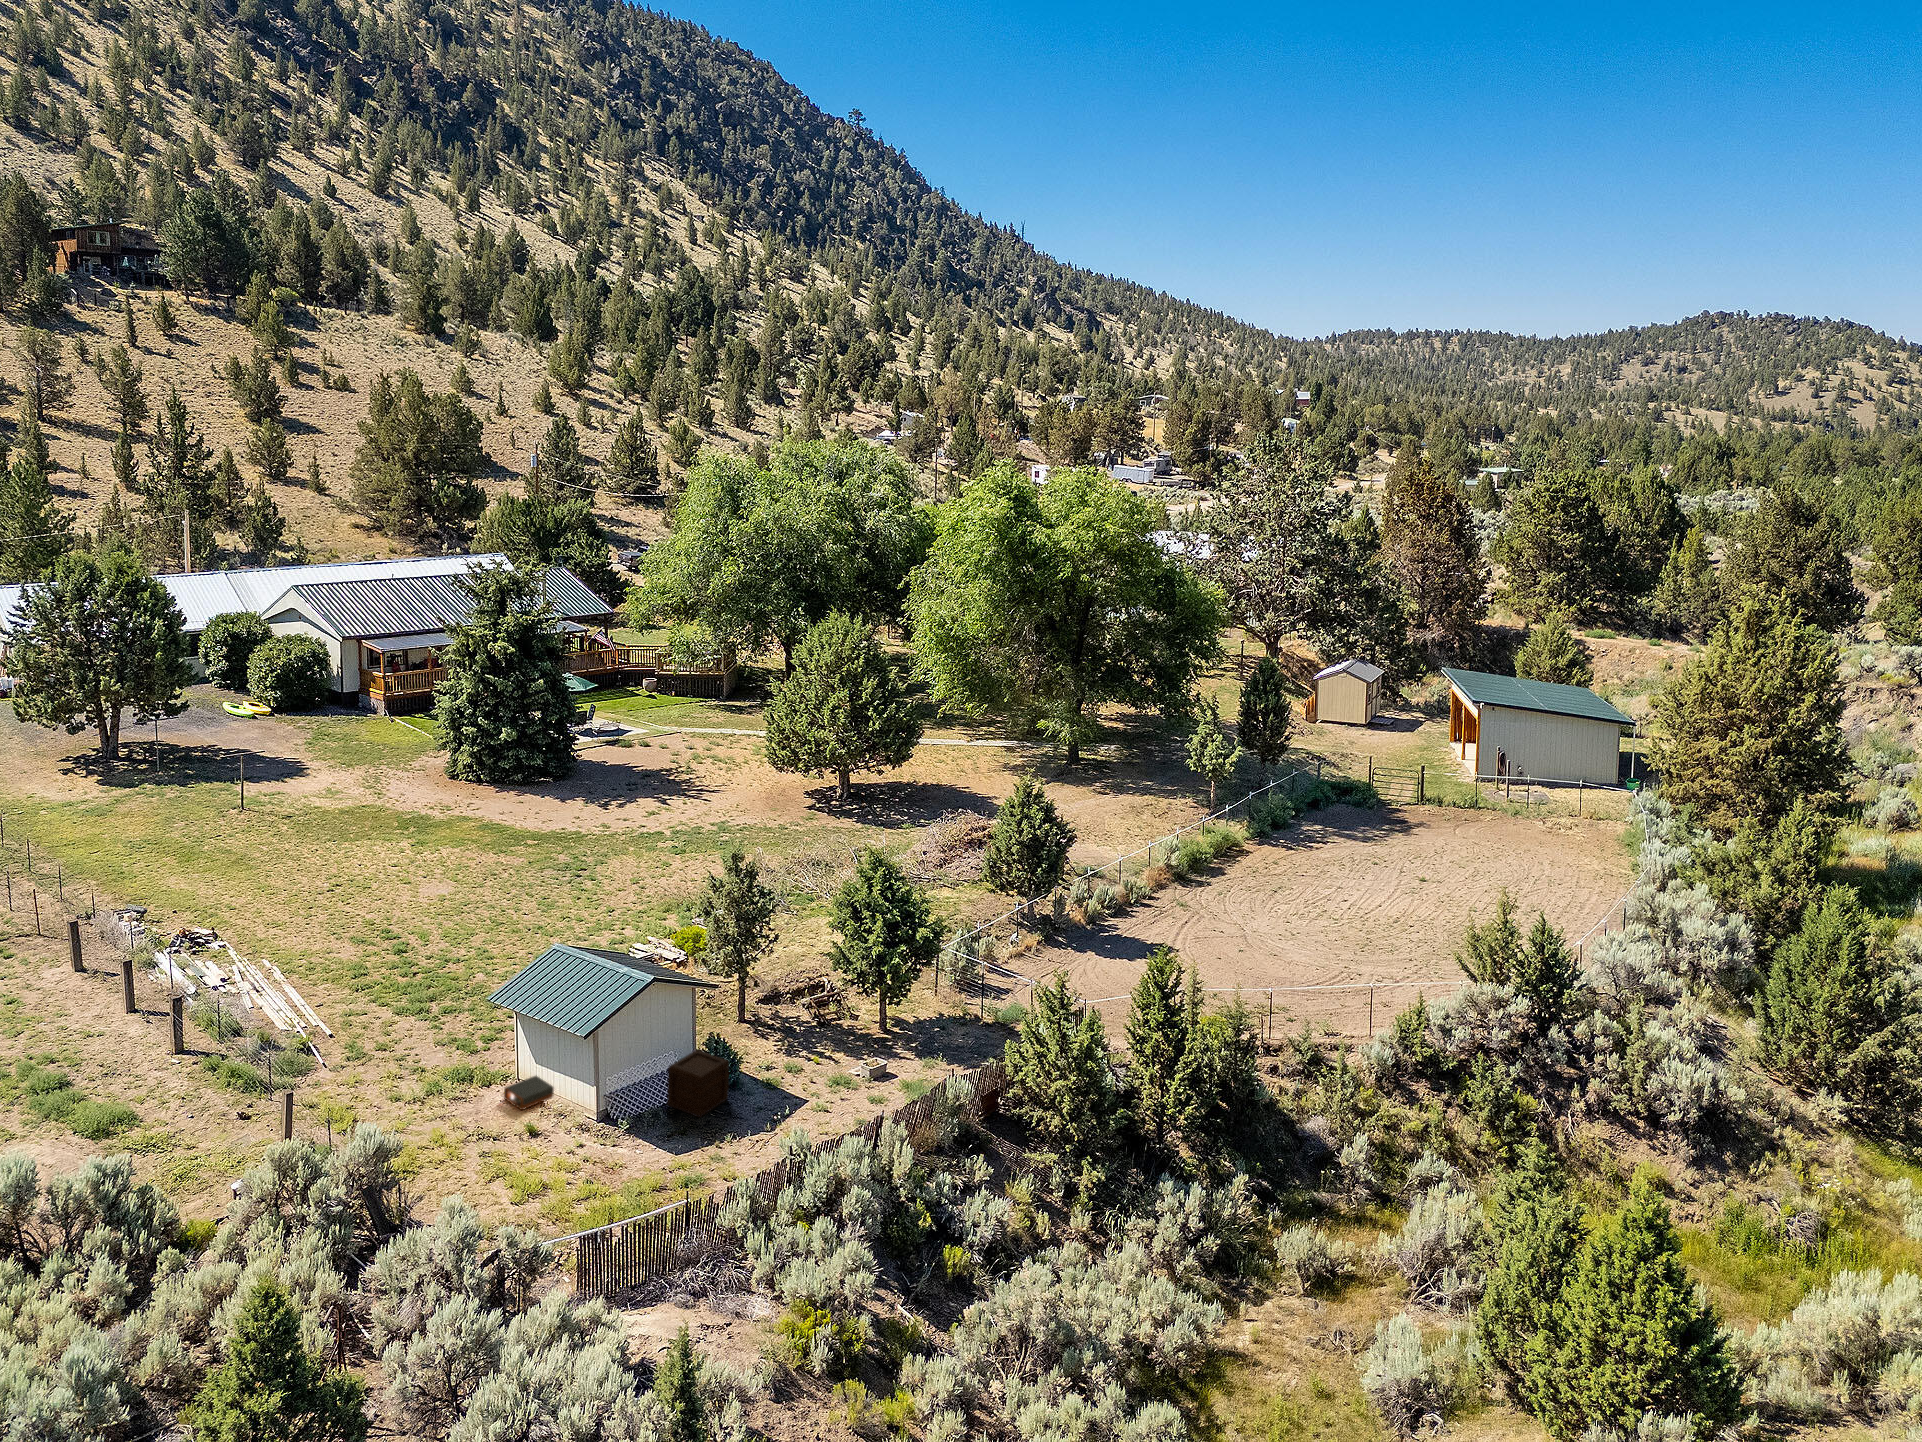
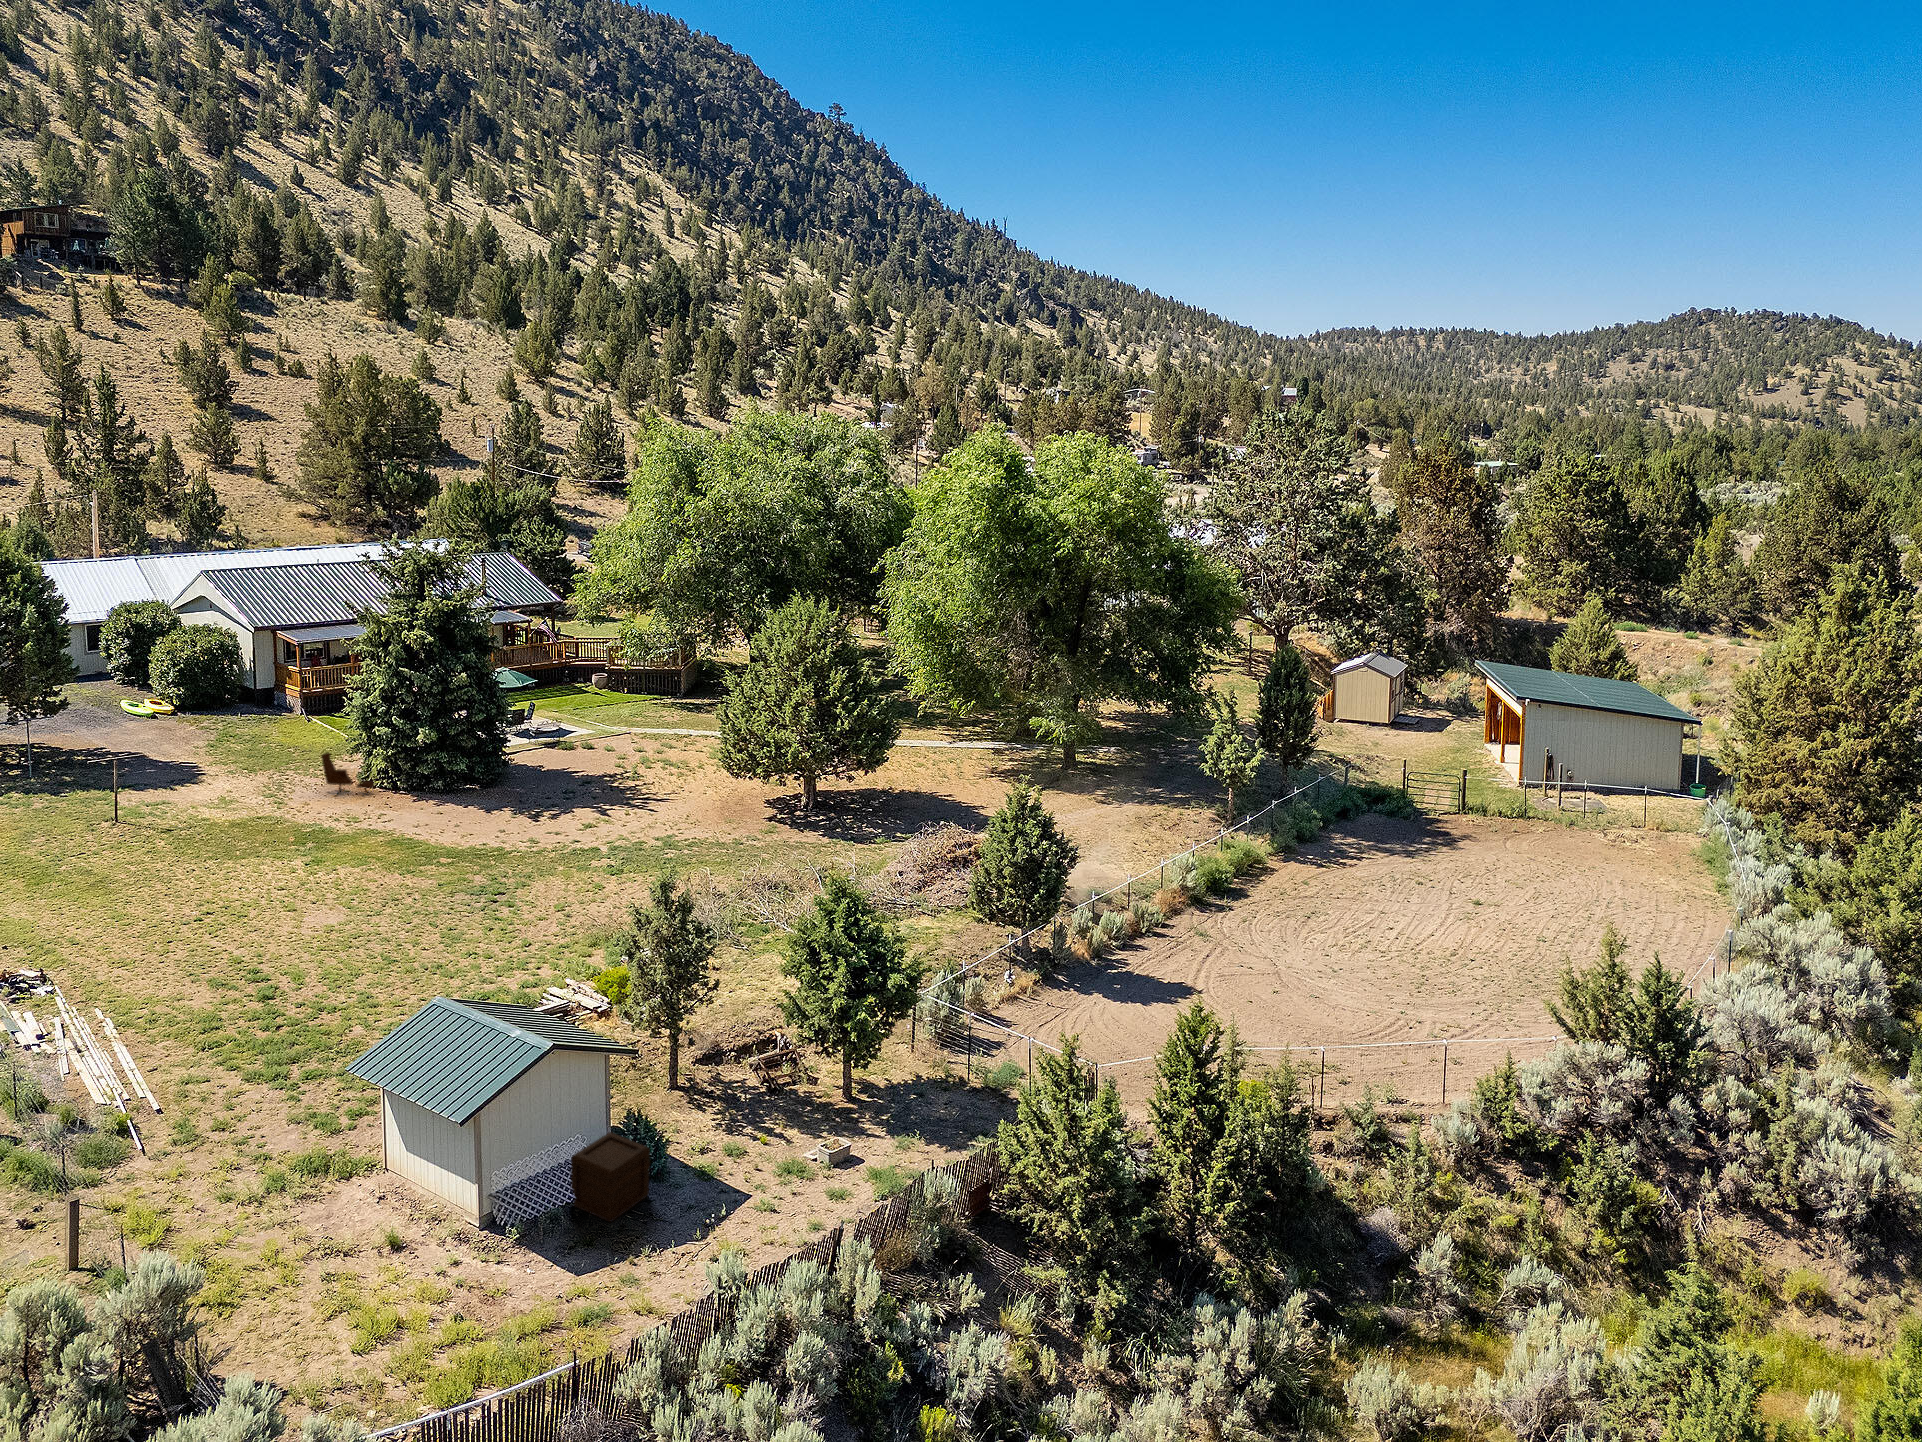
lounge chair: none [416,749,463,788] -> present [321,752,375,793]
storage box: present [504,1076,554,1110] -> none [361,1167,425,1215]

